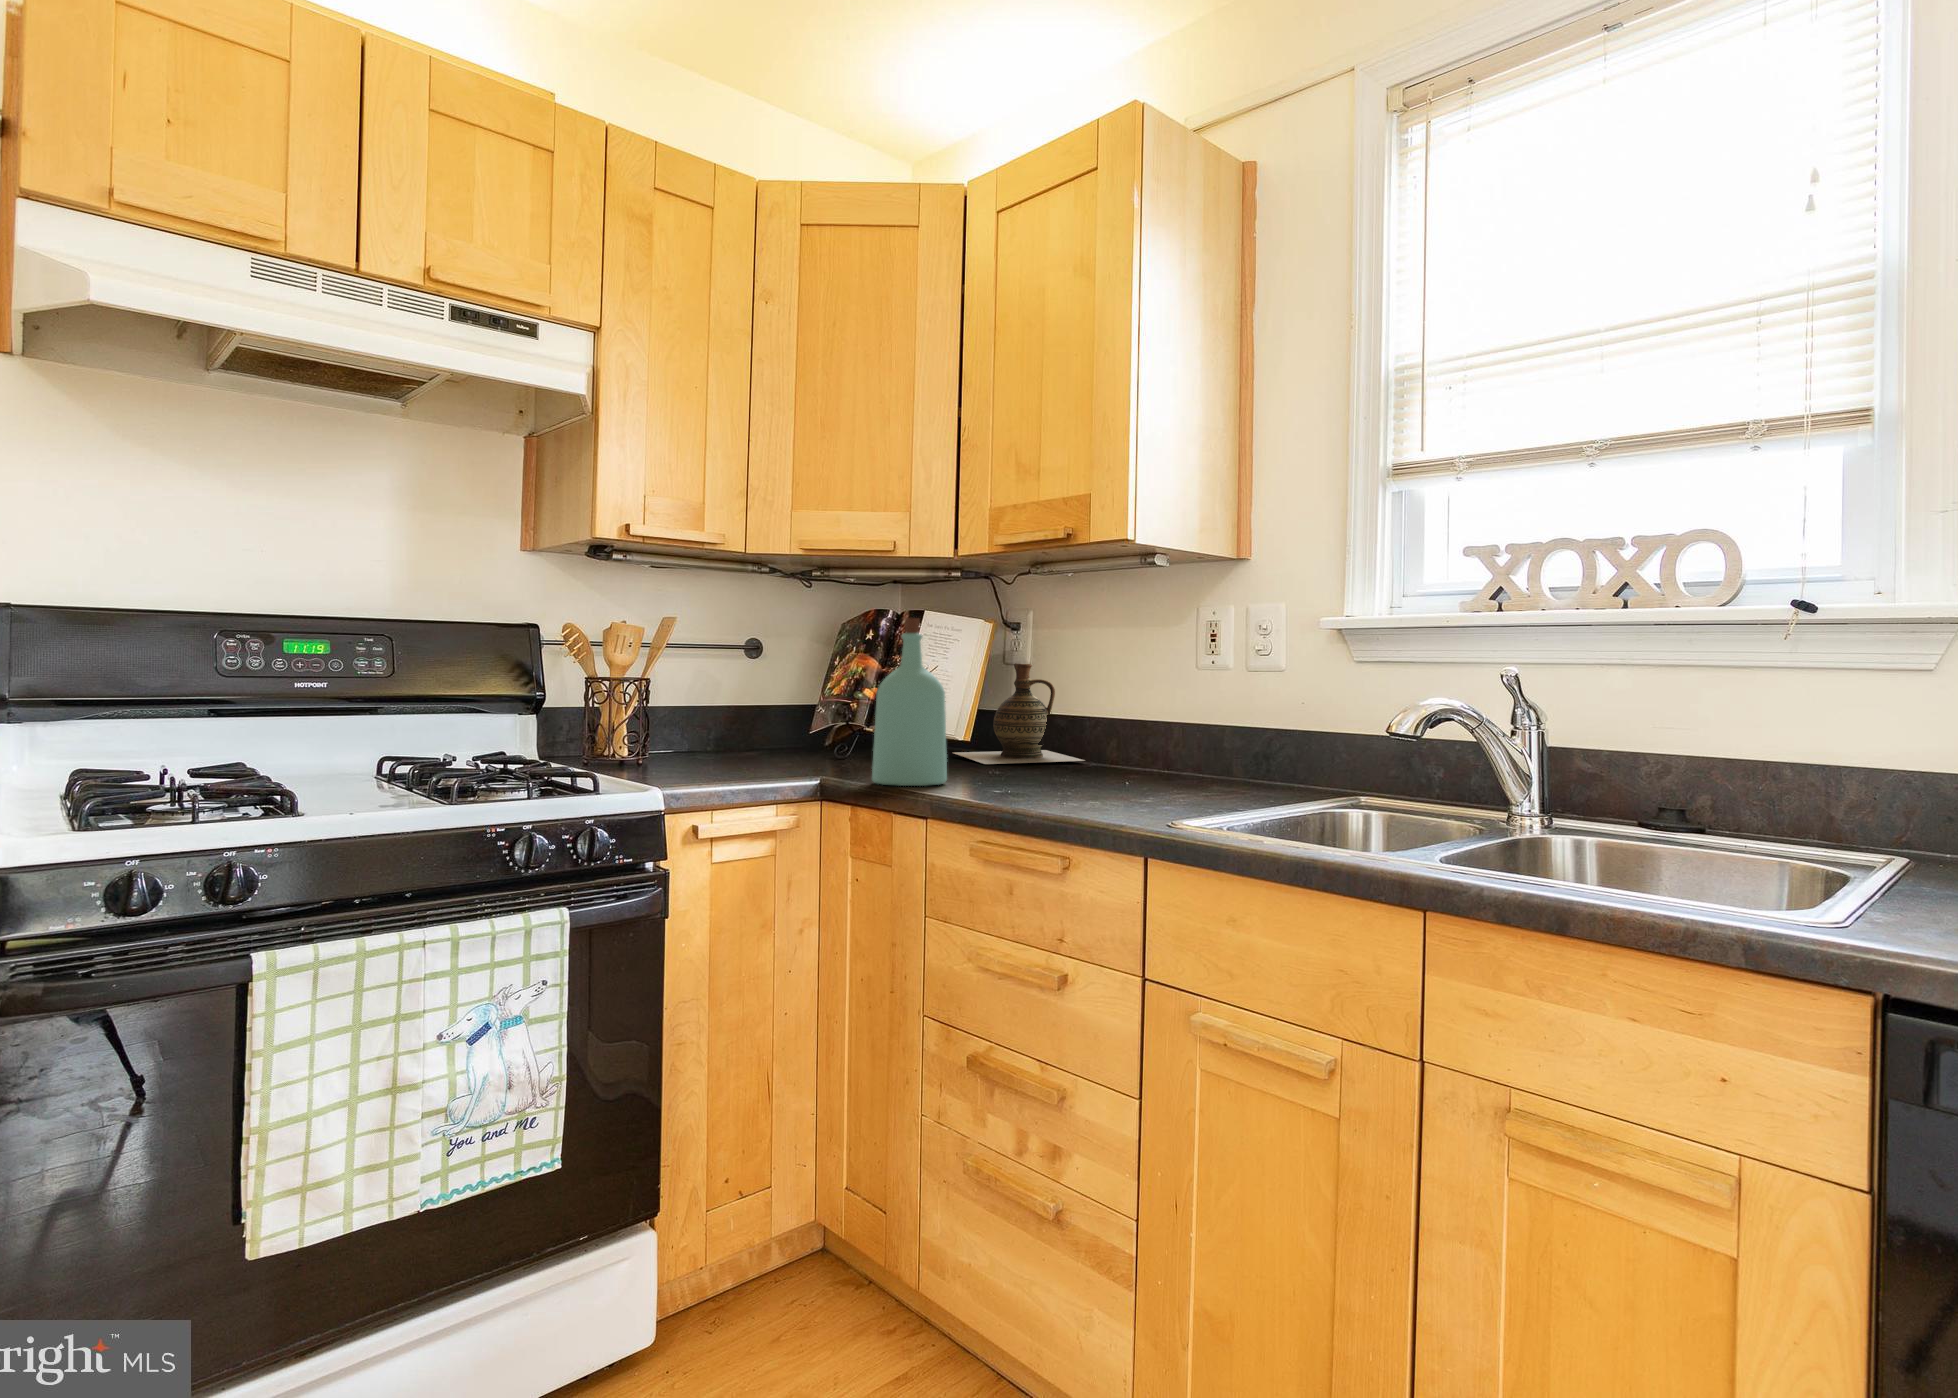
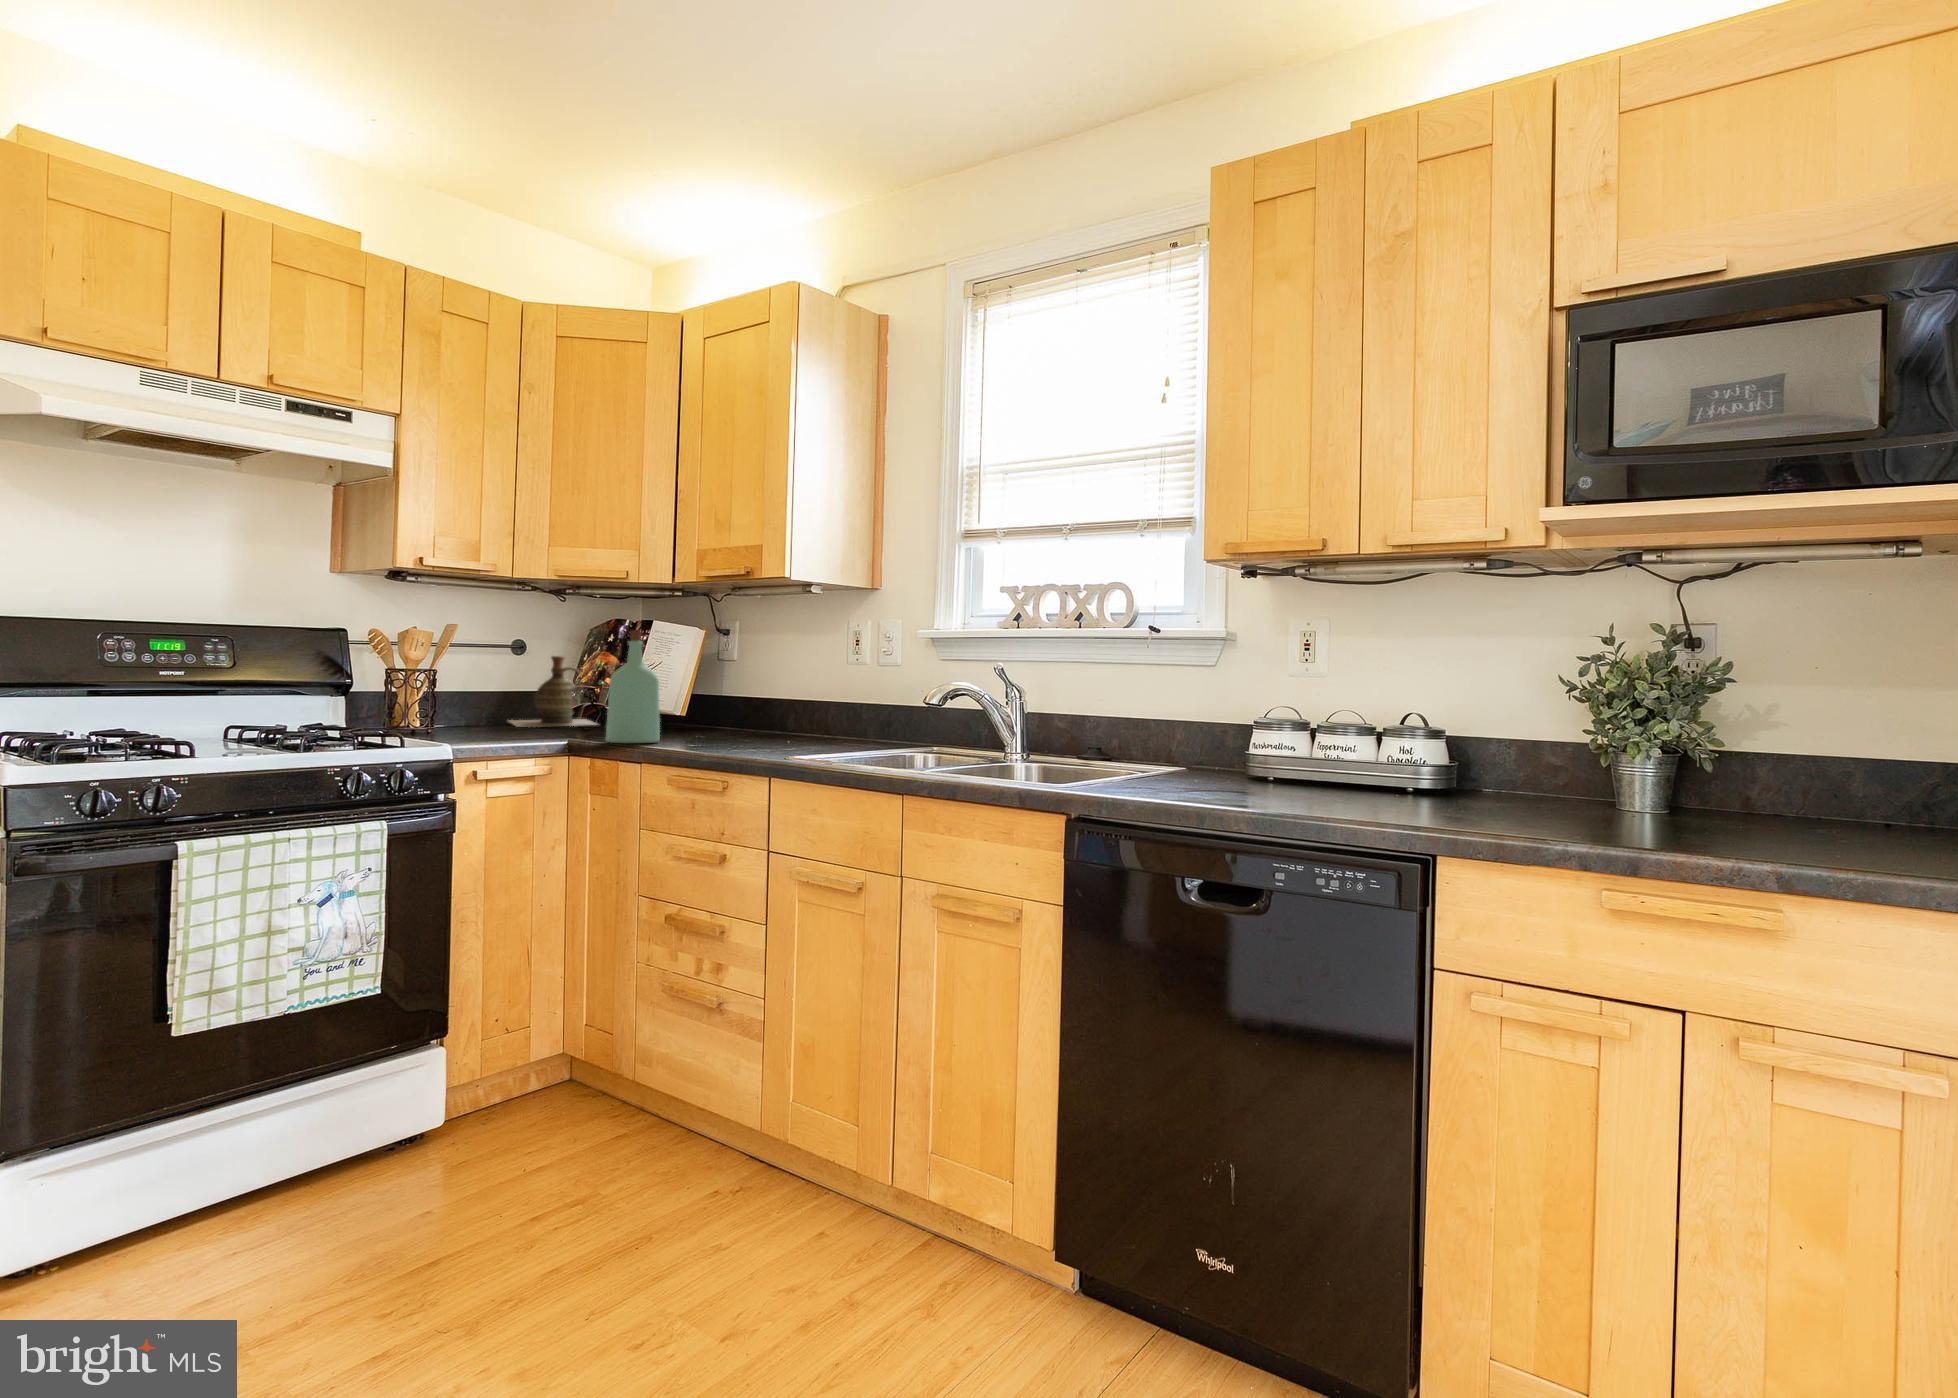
ceramic jug: present [954,663,1085,764] -> present [509,656,596,727]

